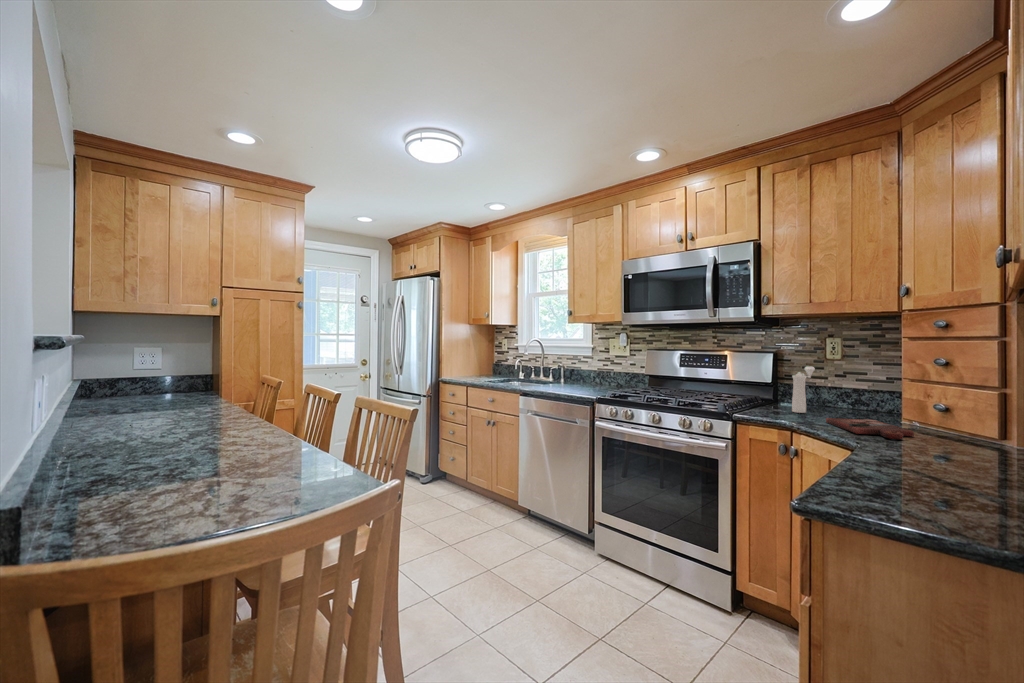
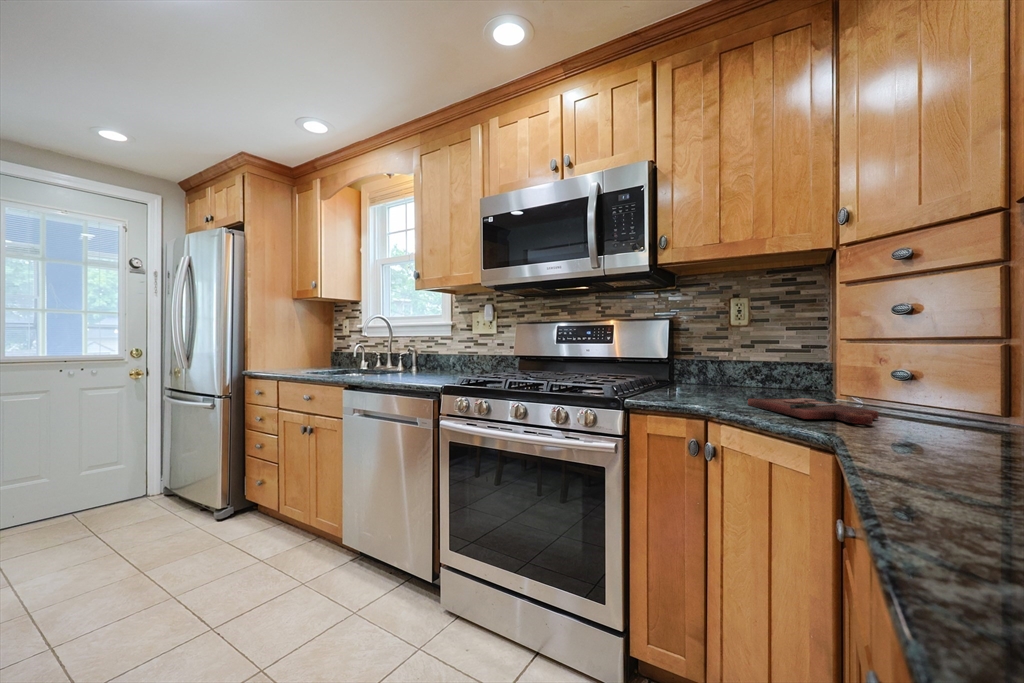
pepper mill: present [792,366,815,413] -> none [696,333,722,394]

